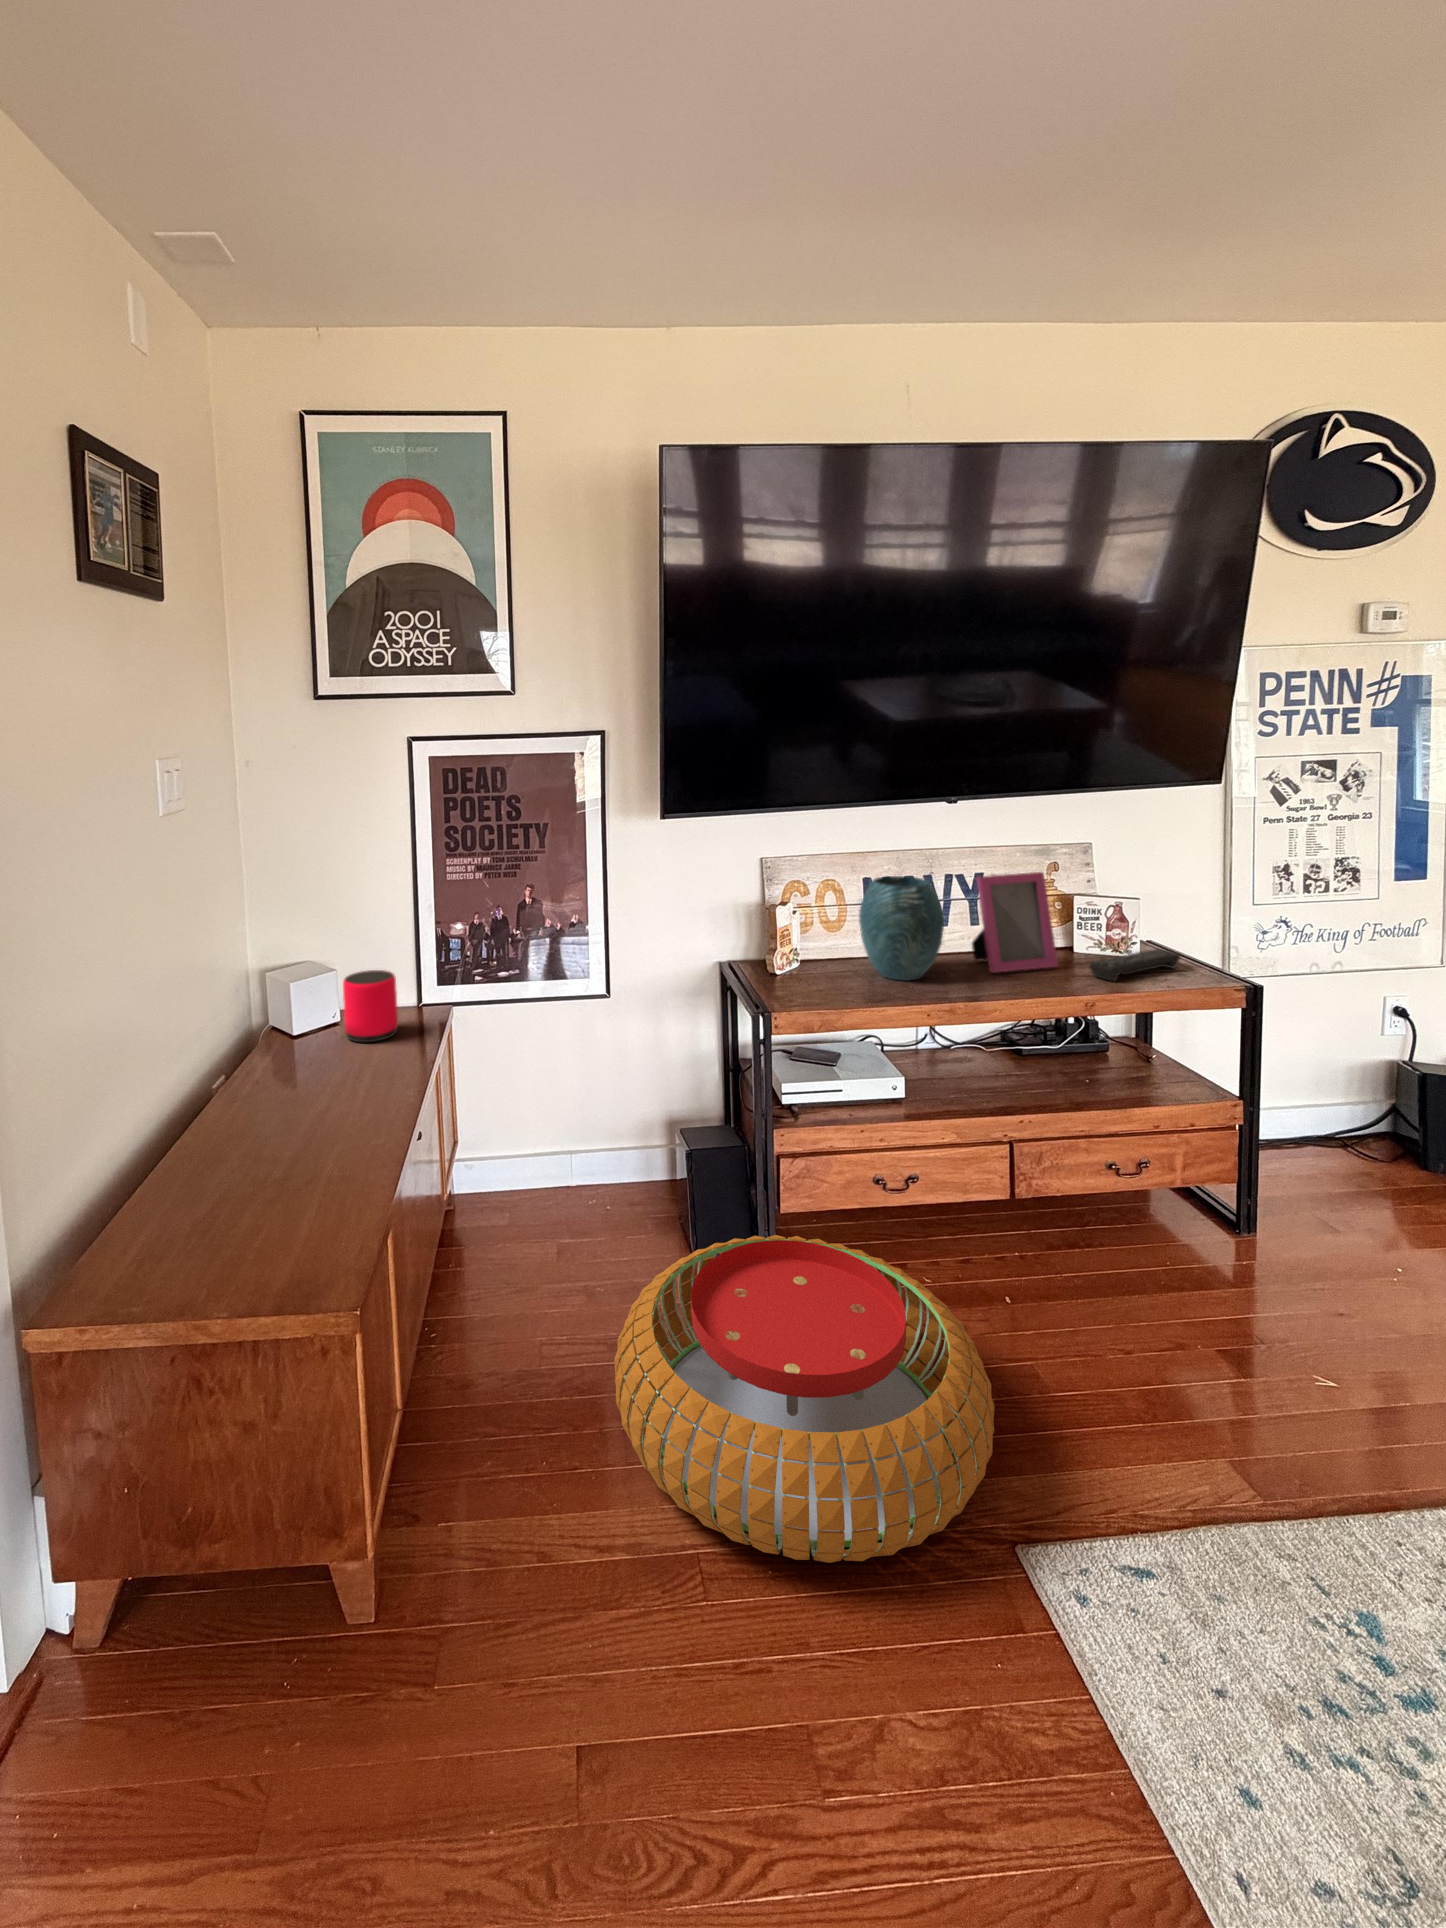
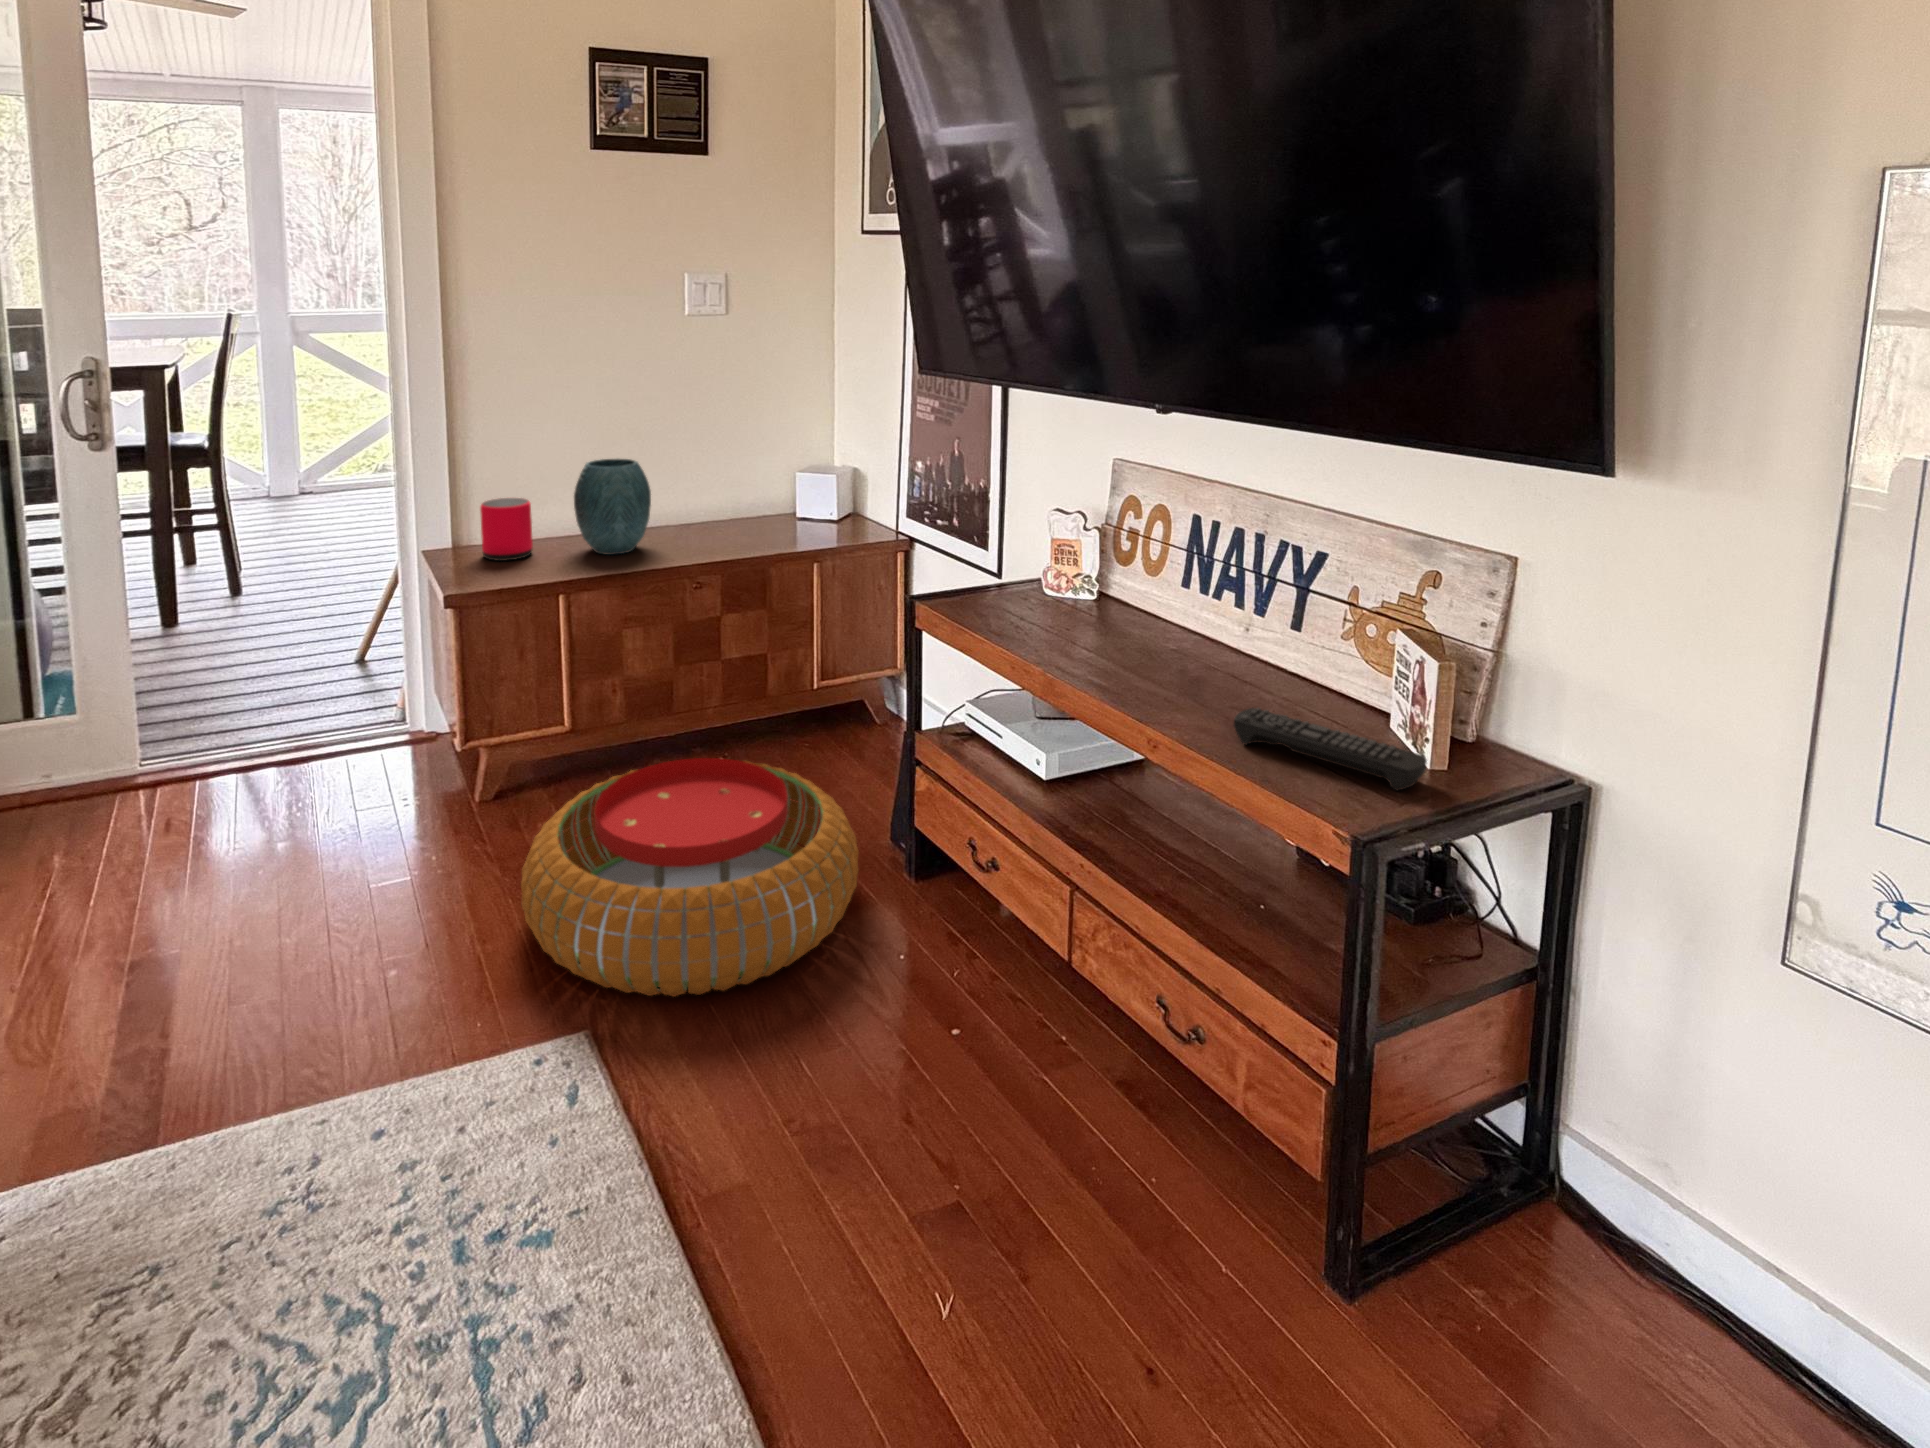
picture frame: present [972,872,1058,973] -> none [1178,536,1308,709]
vase: present [859,876,944,981] -> present [574,458,651,555]
speaker: present [343,970,398,1042] -> present [480,498,533,561]

